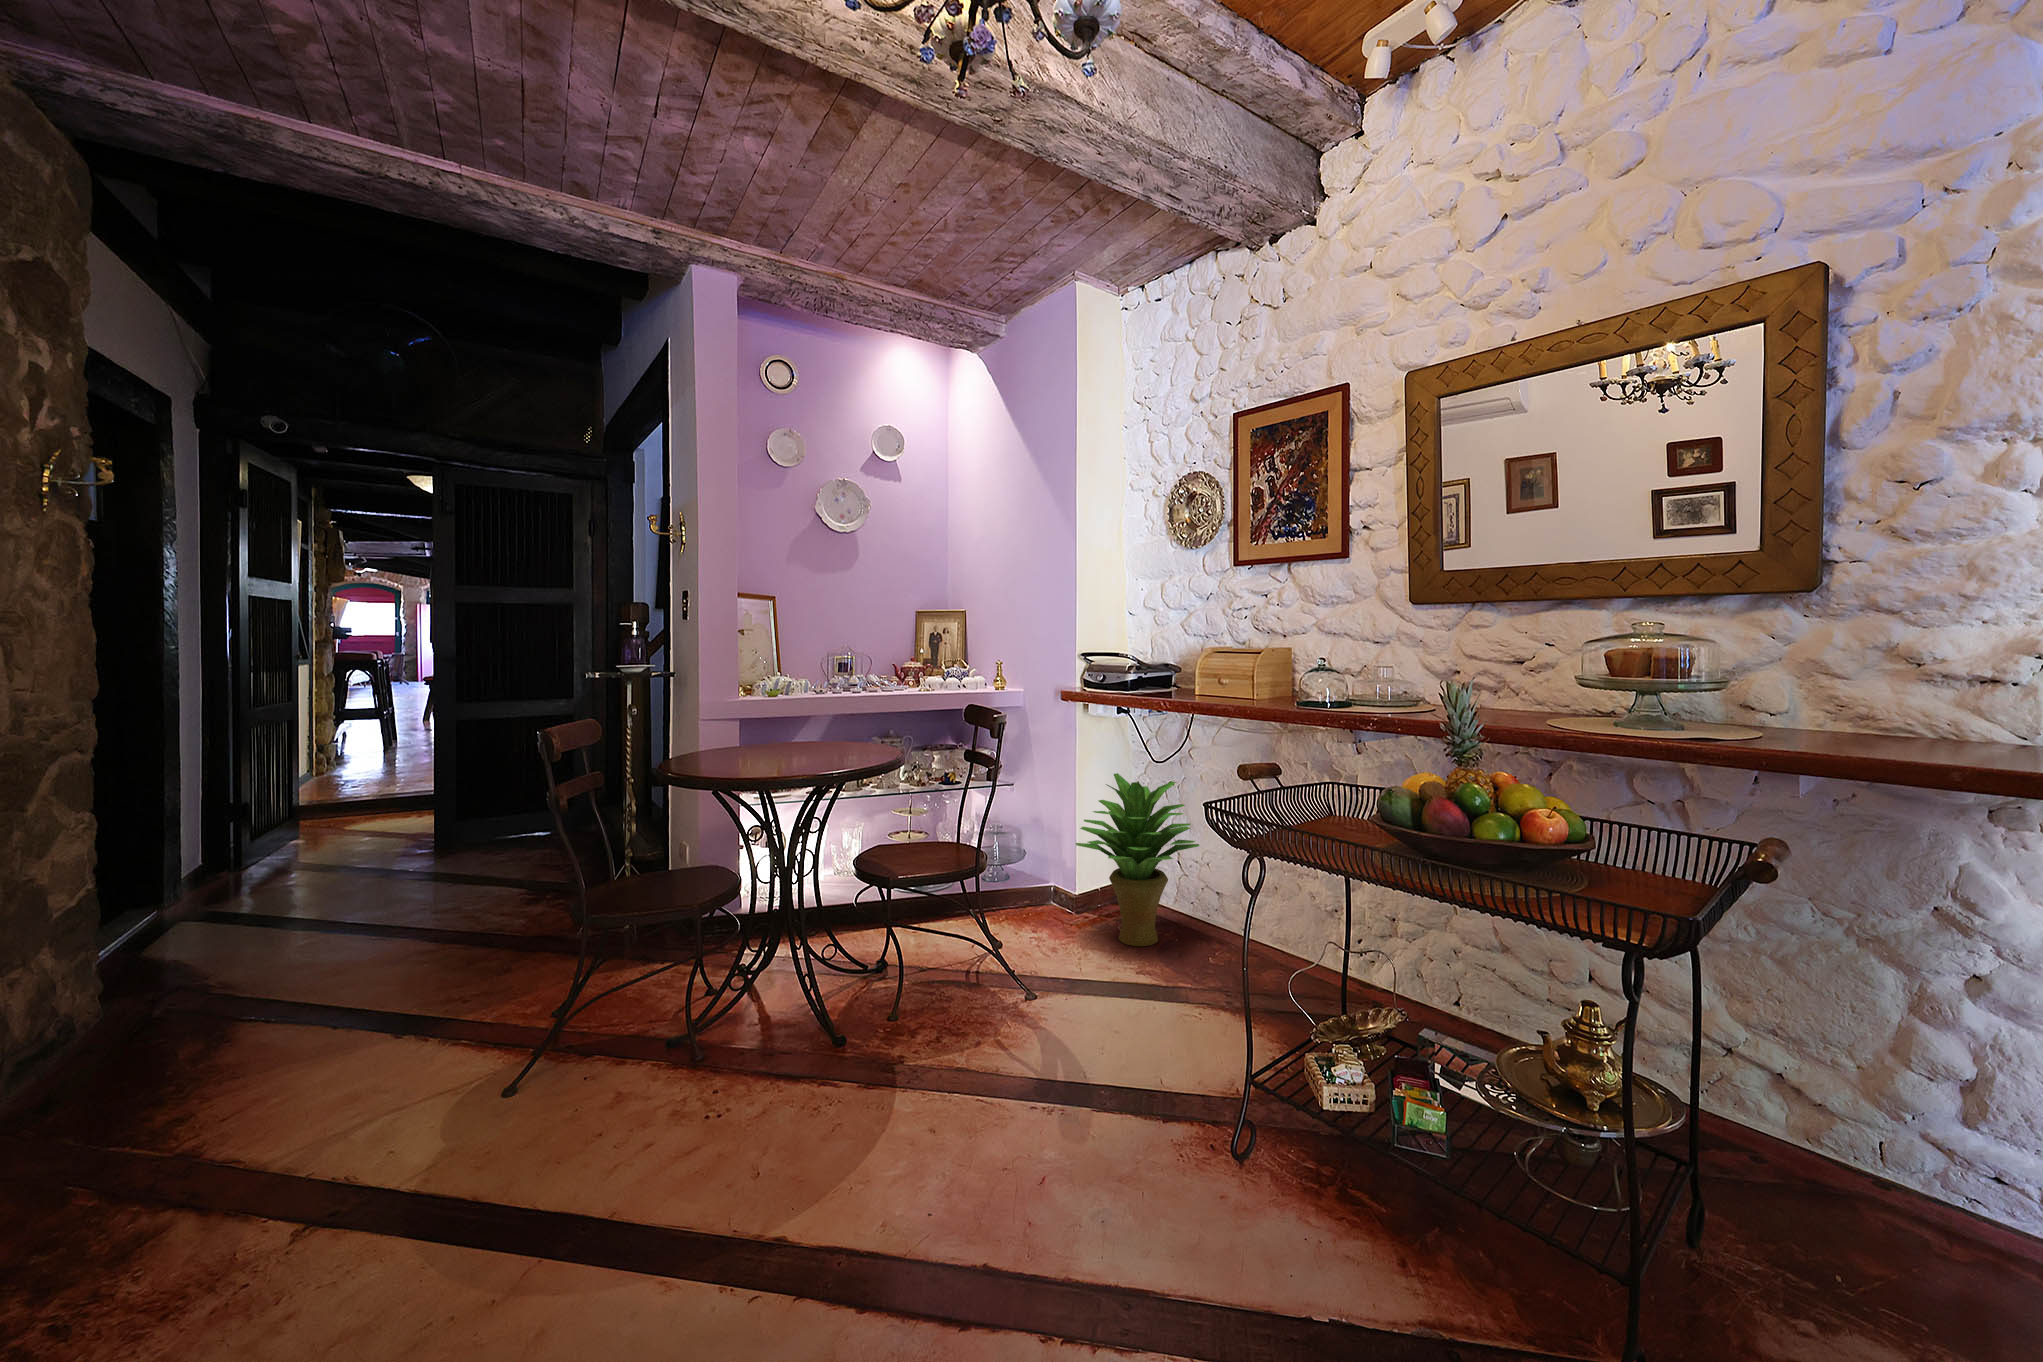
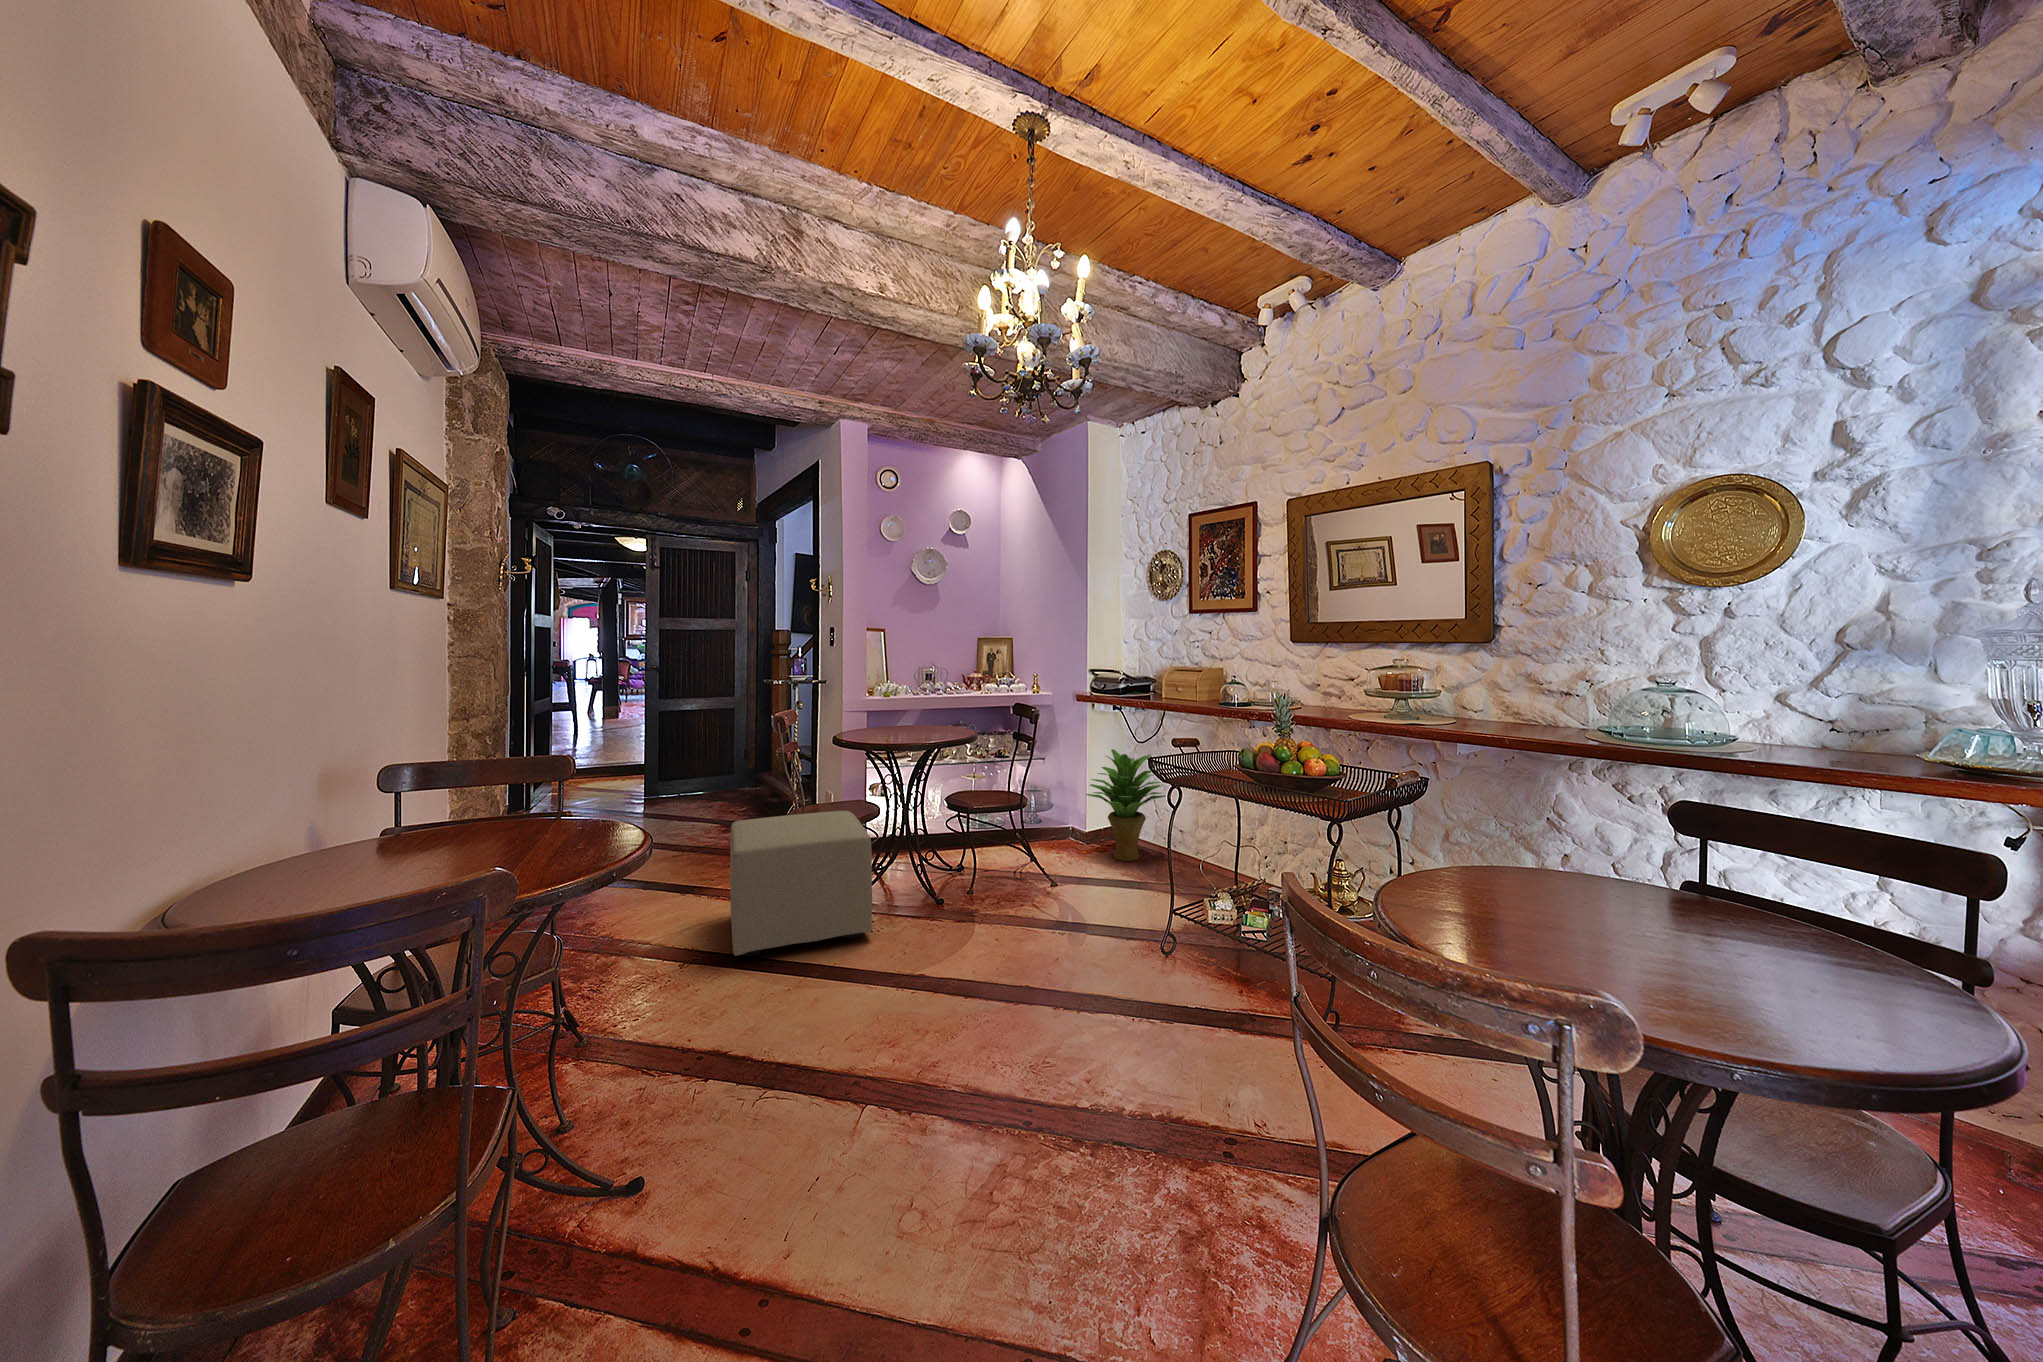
ottoman: none [411,890,703,1197] -> present [730,811,872,956]

